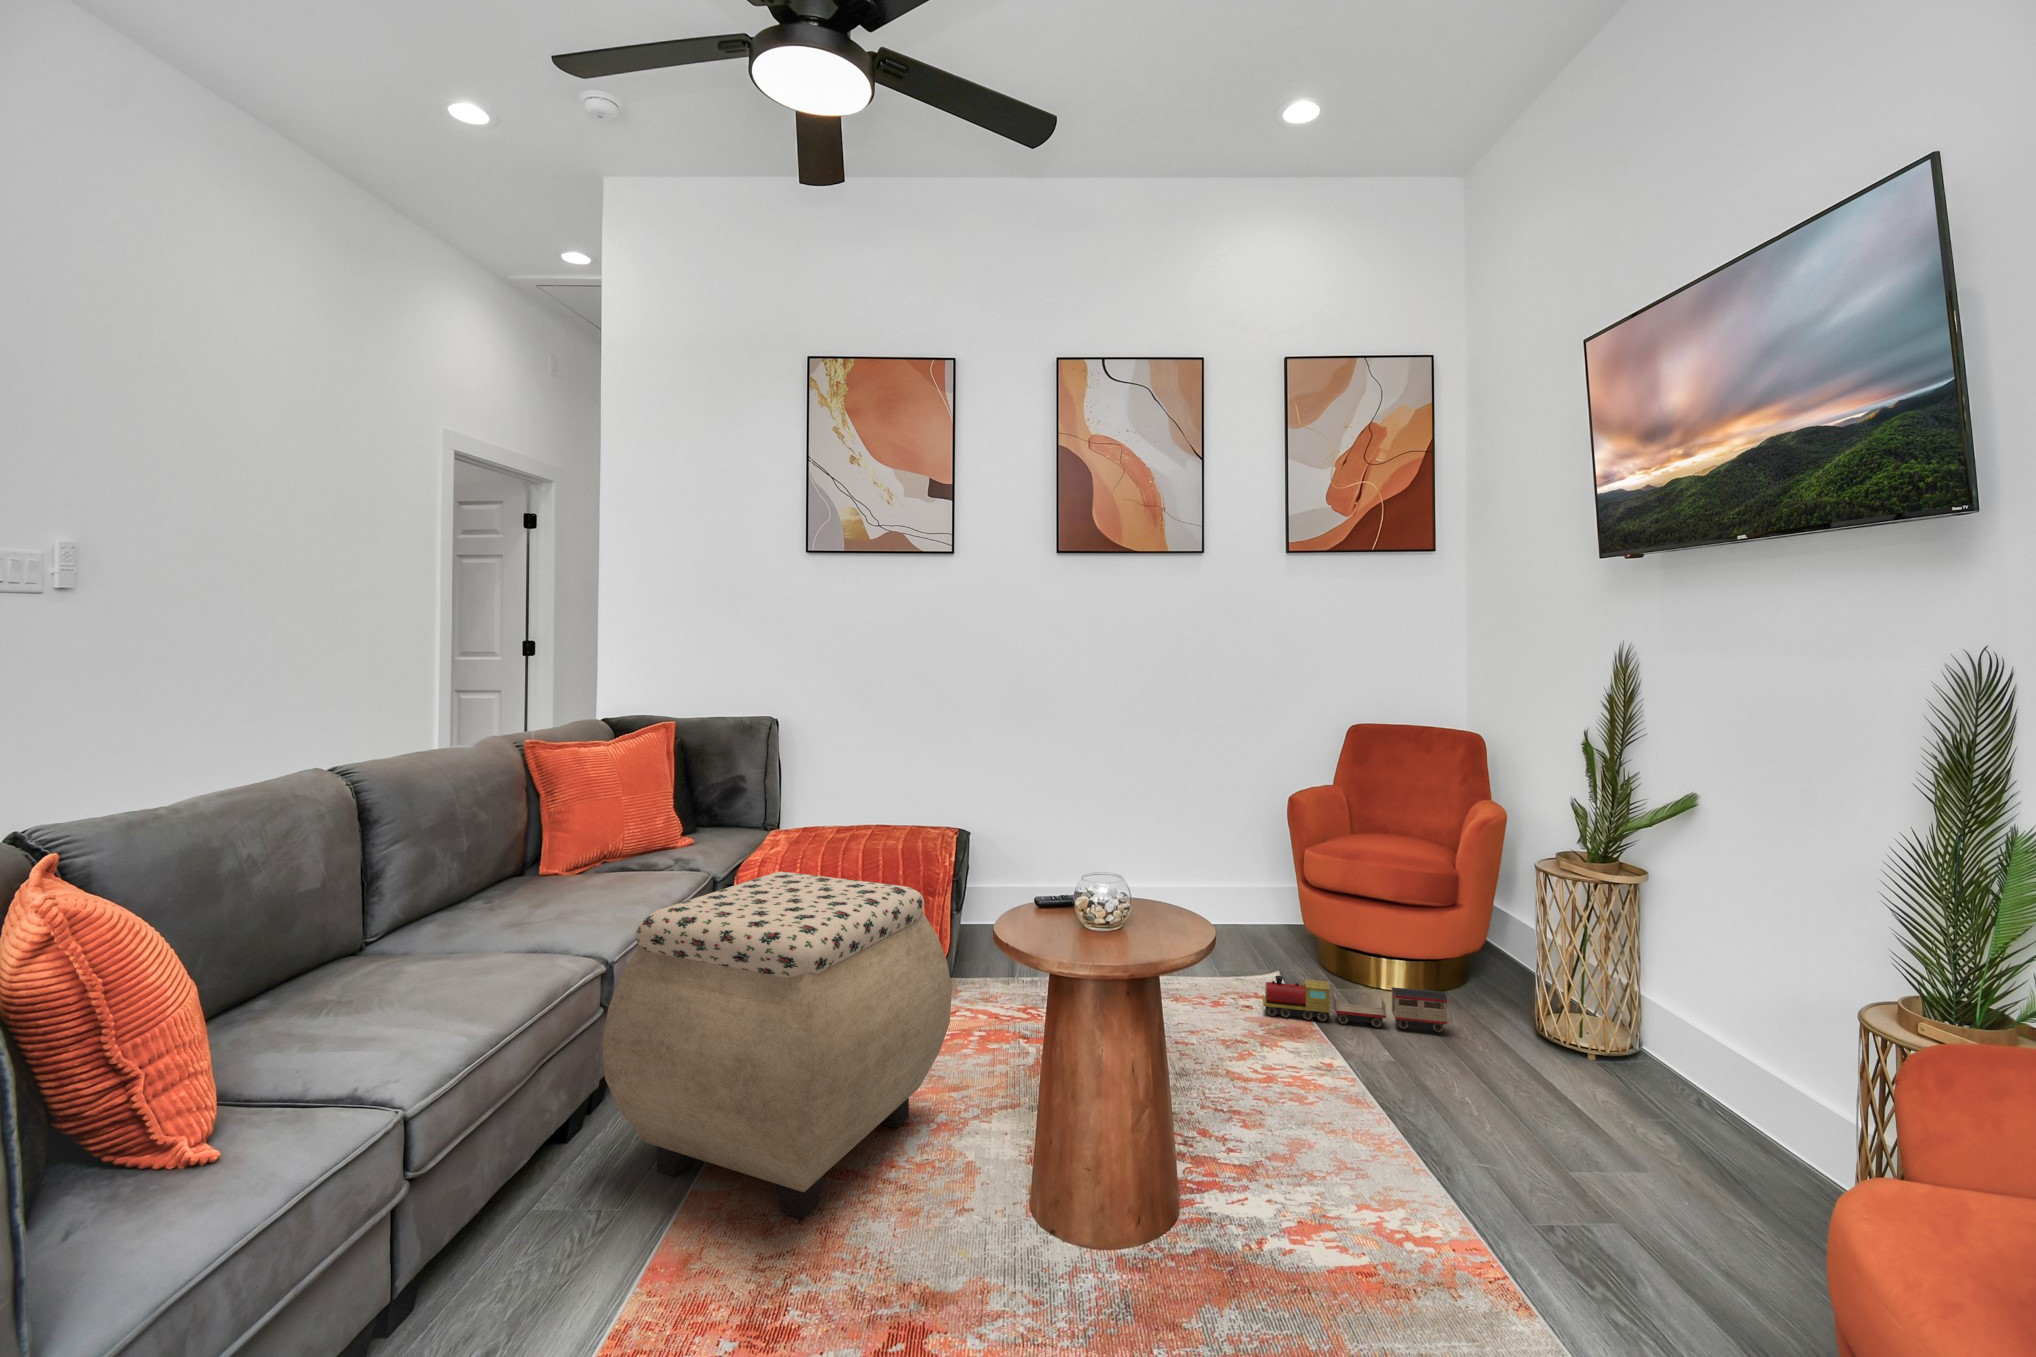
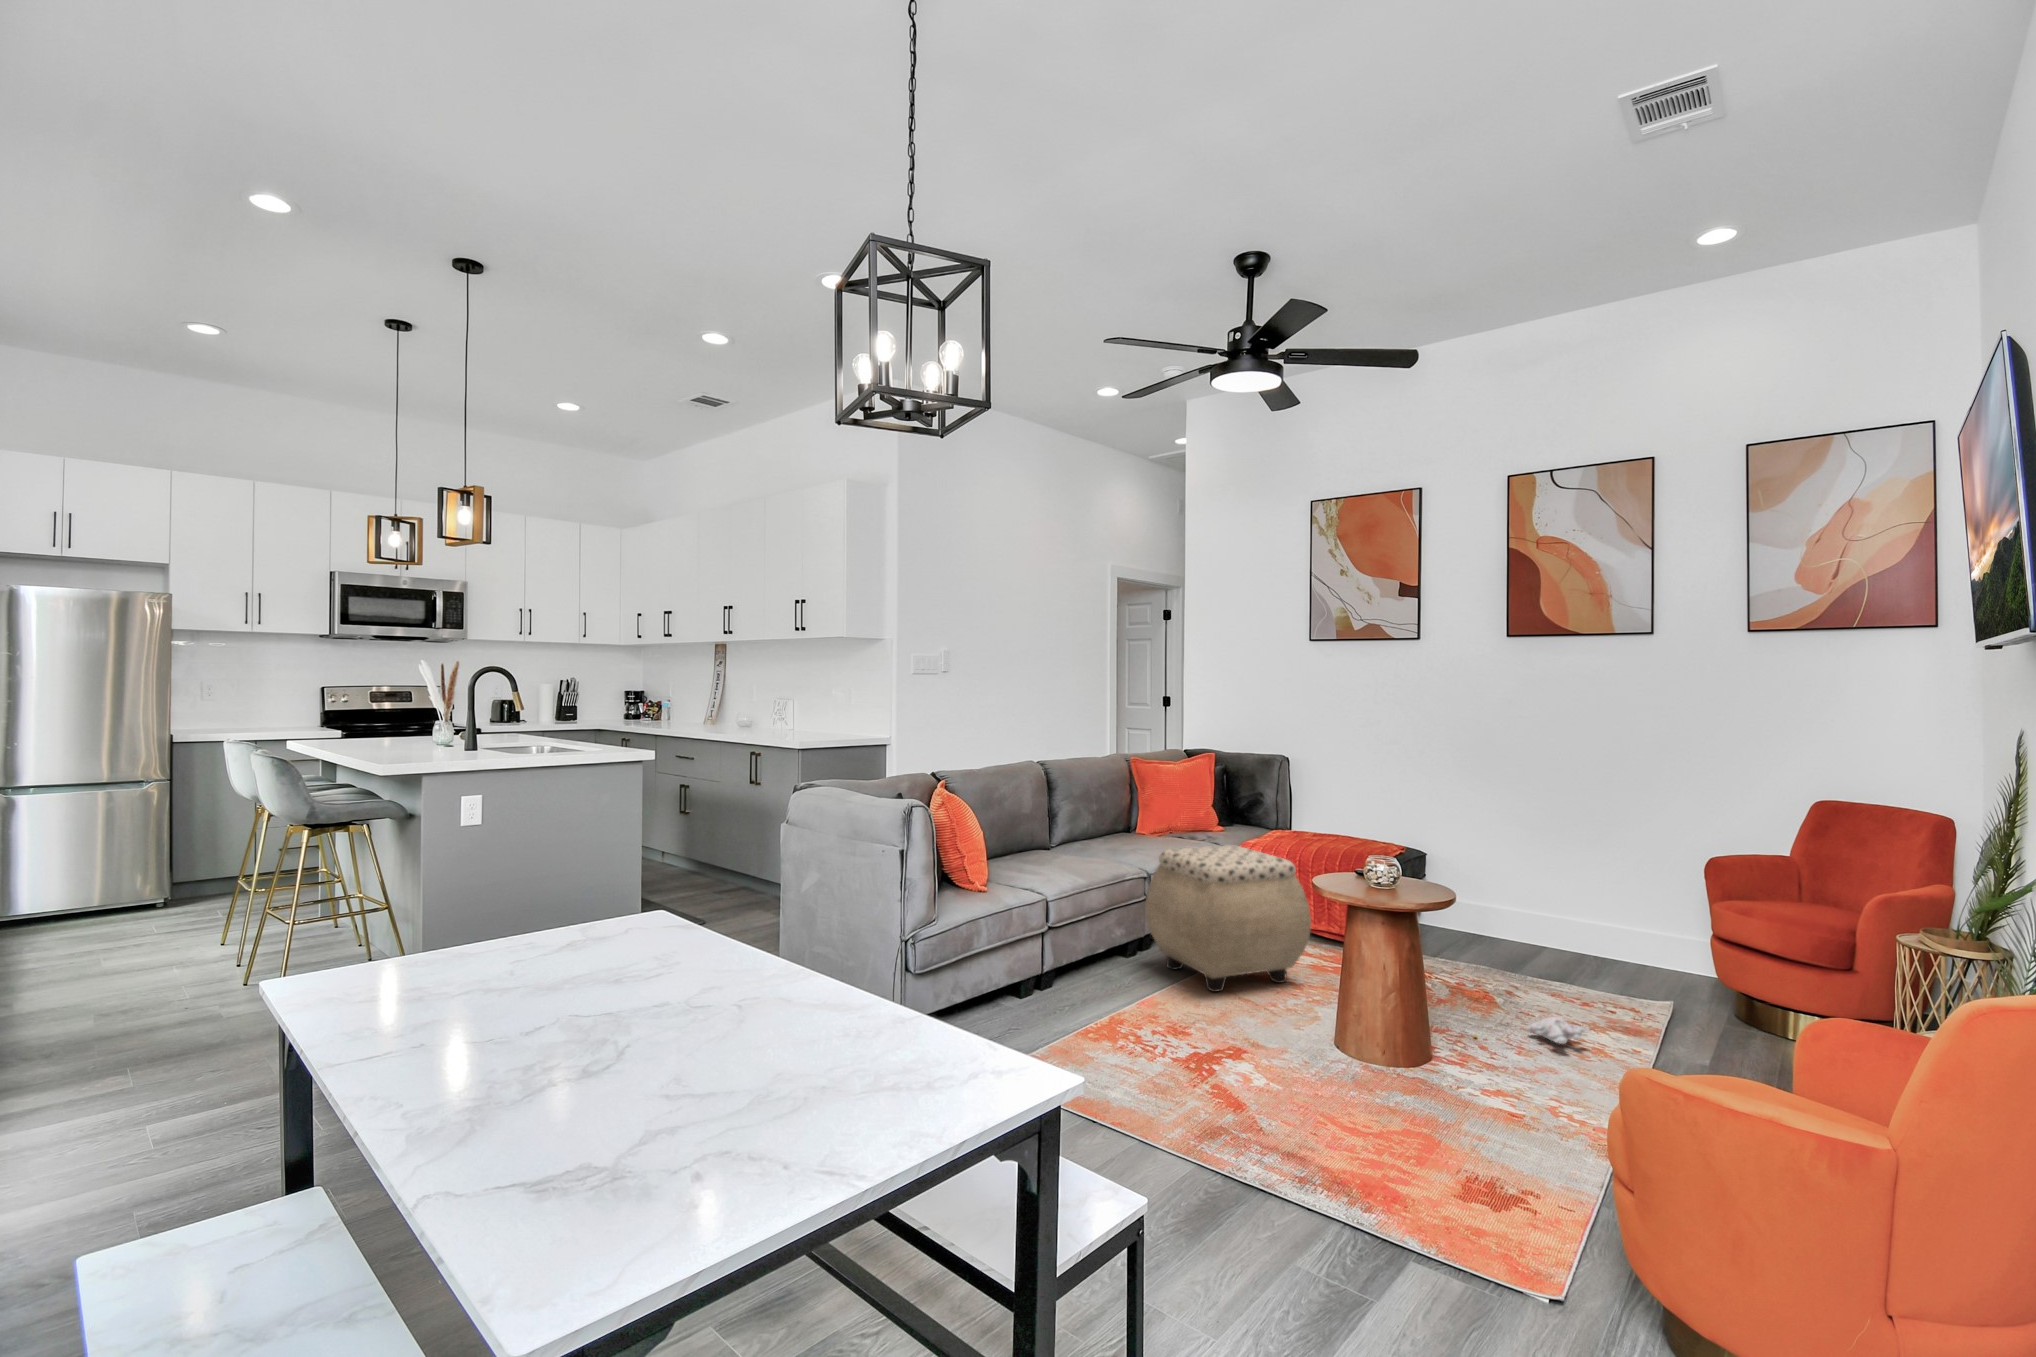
toy train: present [1263,976,1447,1033] -> none [1578,981,1728,1047]
plush toy: none [1261,1050,1381,1138] -> present [1474,1017,1586,1044]

